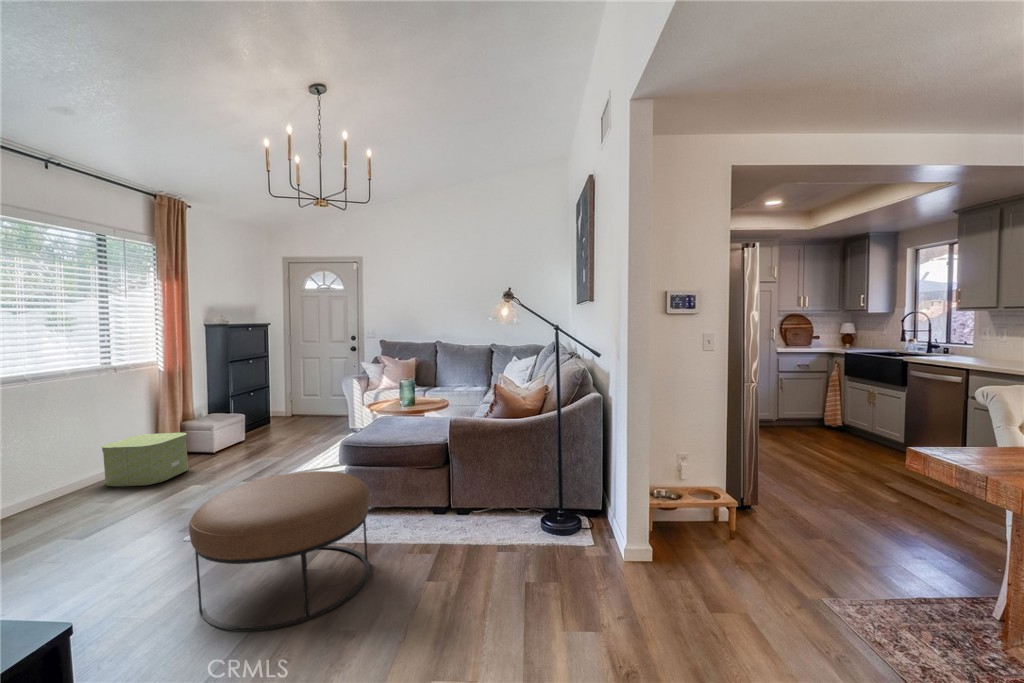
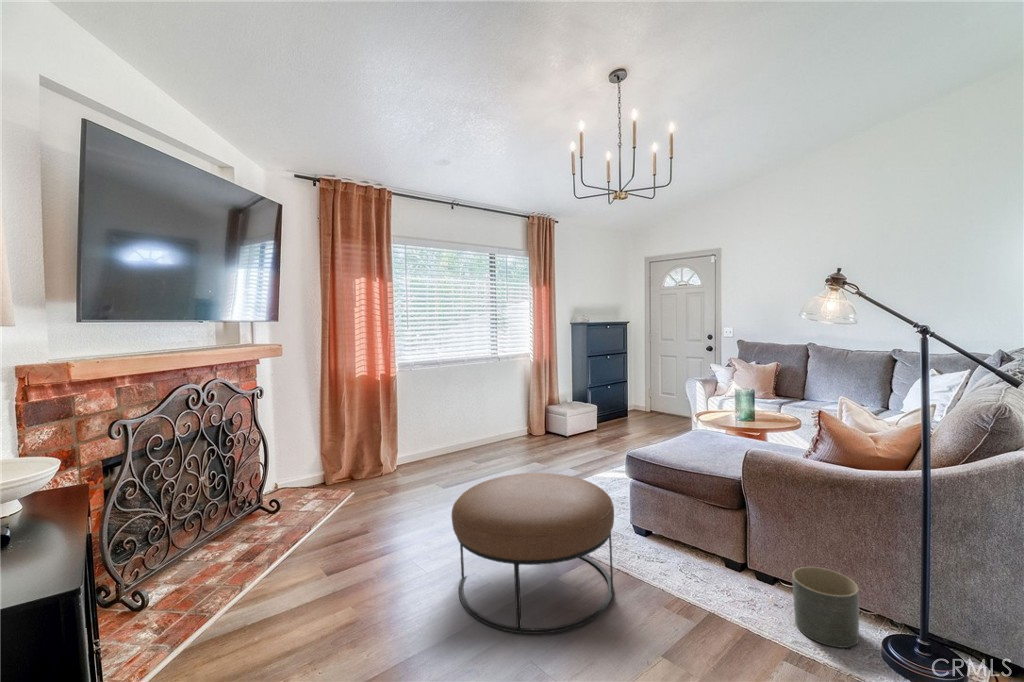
storage box: present [102,433,188,486] -> none [488,411,543,452]
planter: none [488,488,525,534] -> present [792,567,859,648]

